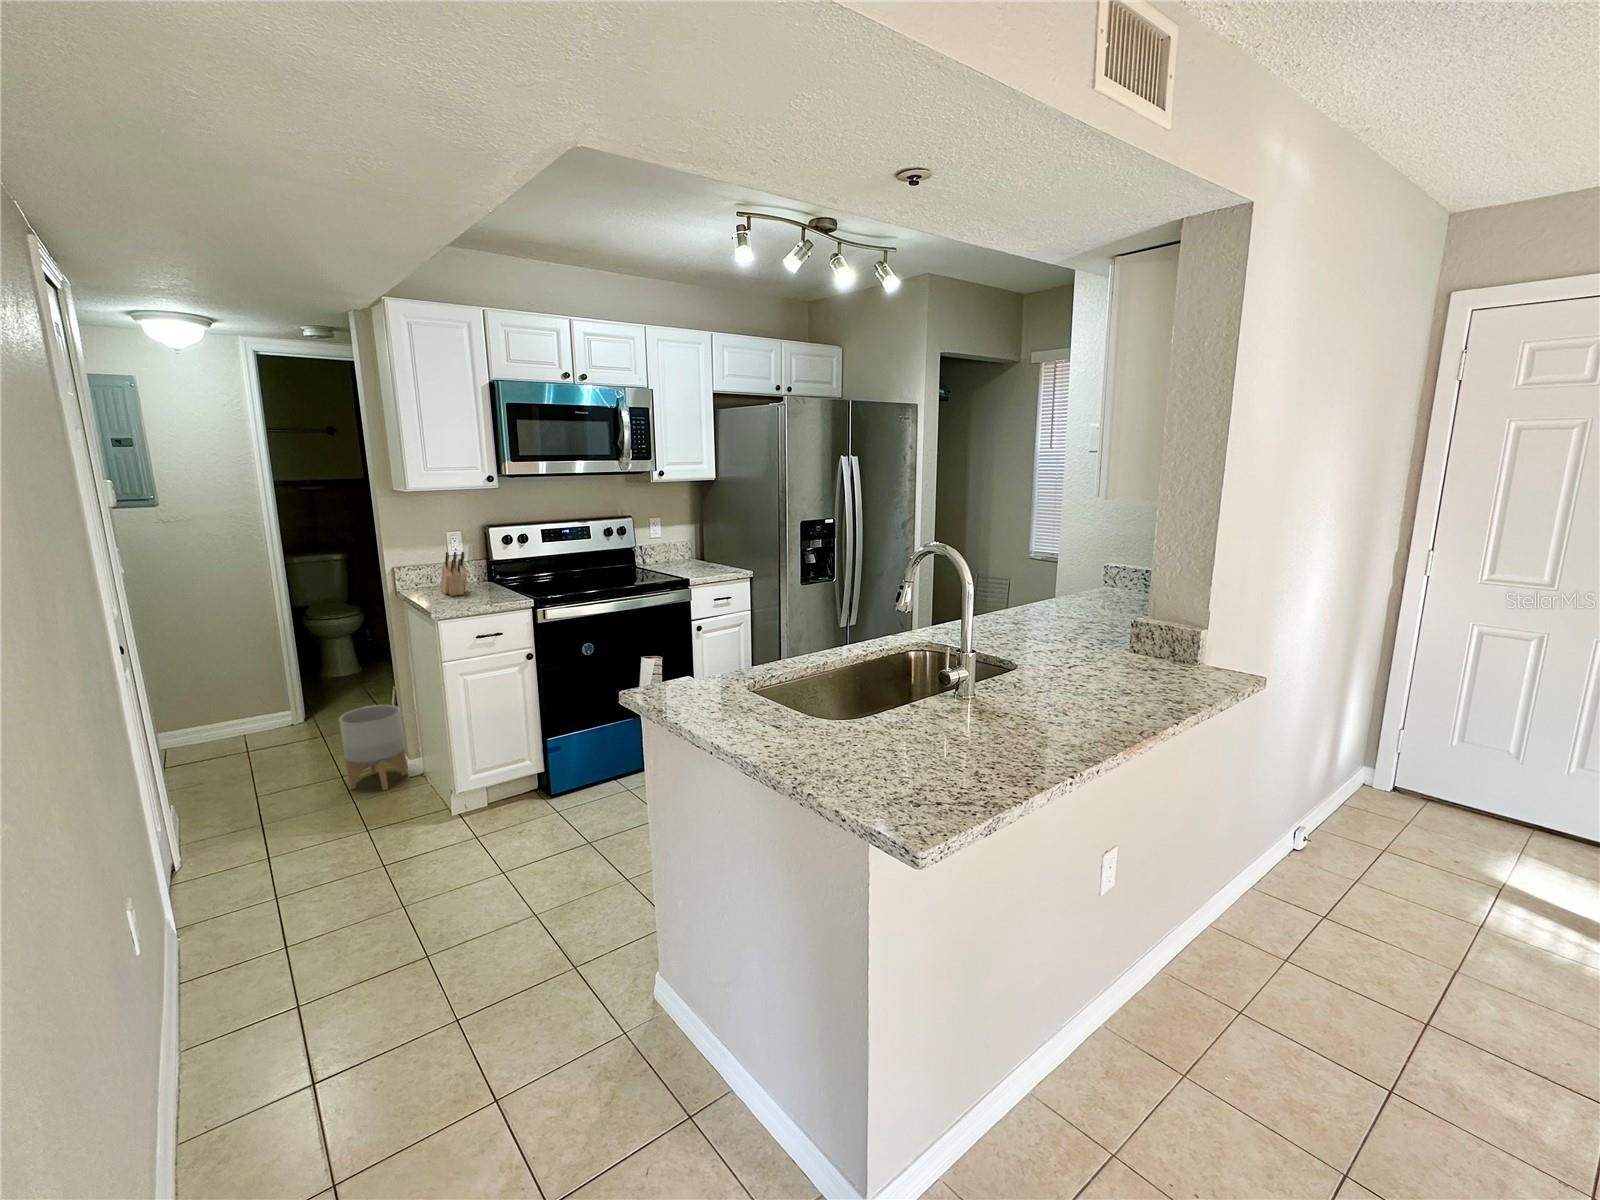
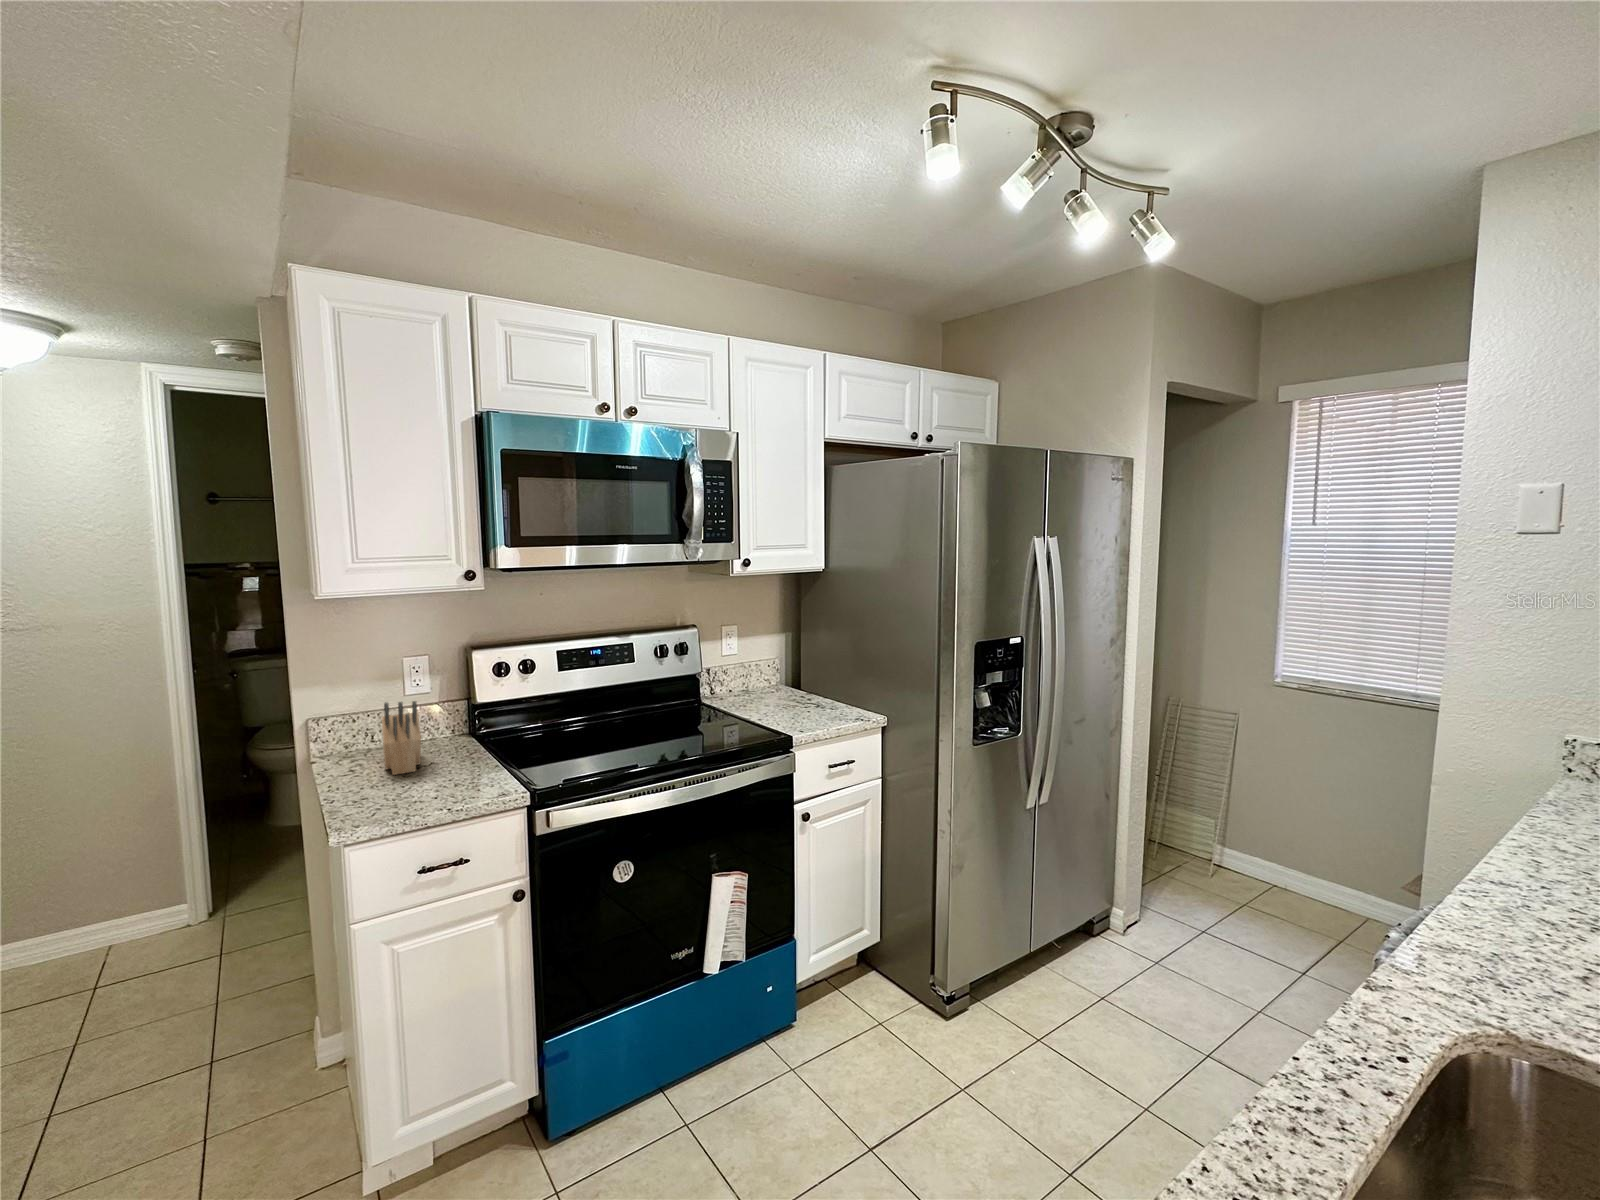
planter: present [339,705,408,790] -> none [201,939,321,1105]

